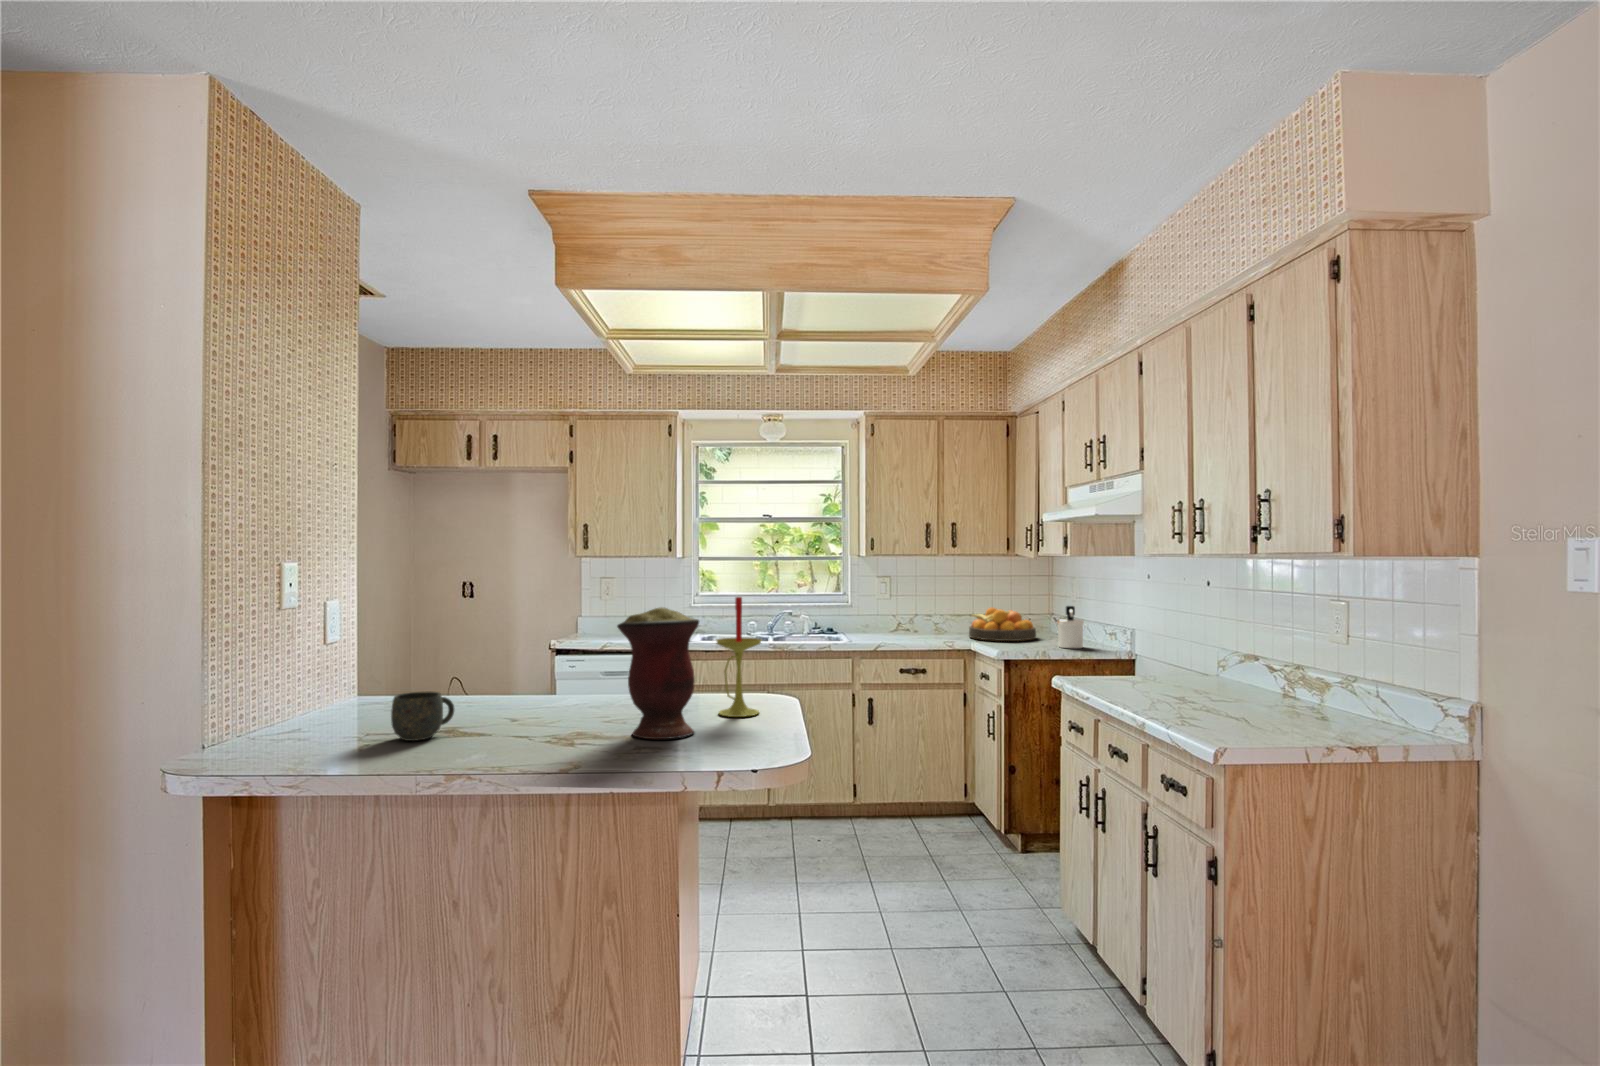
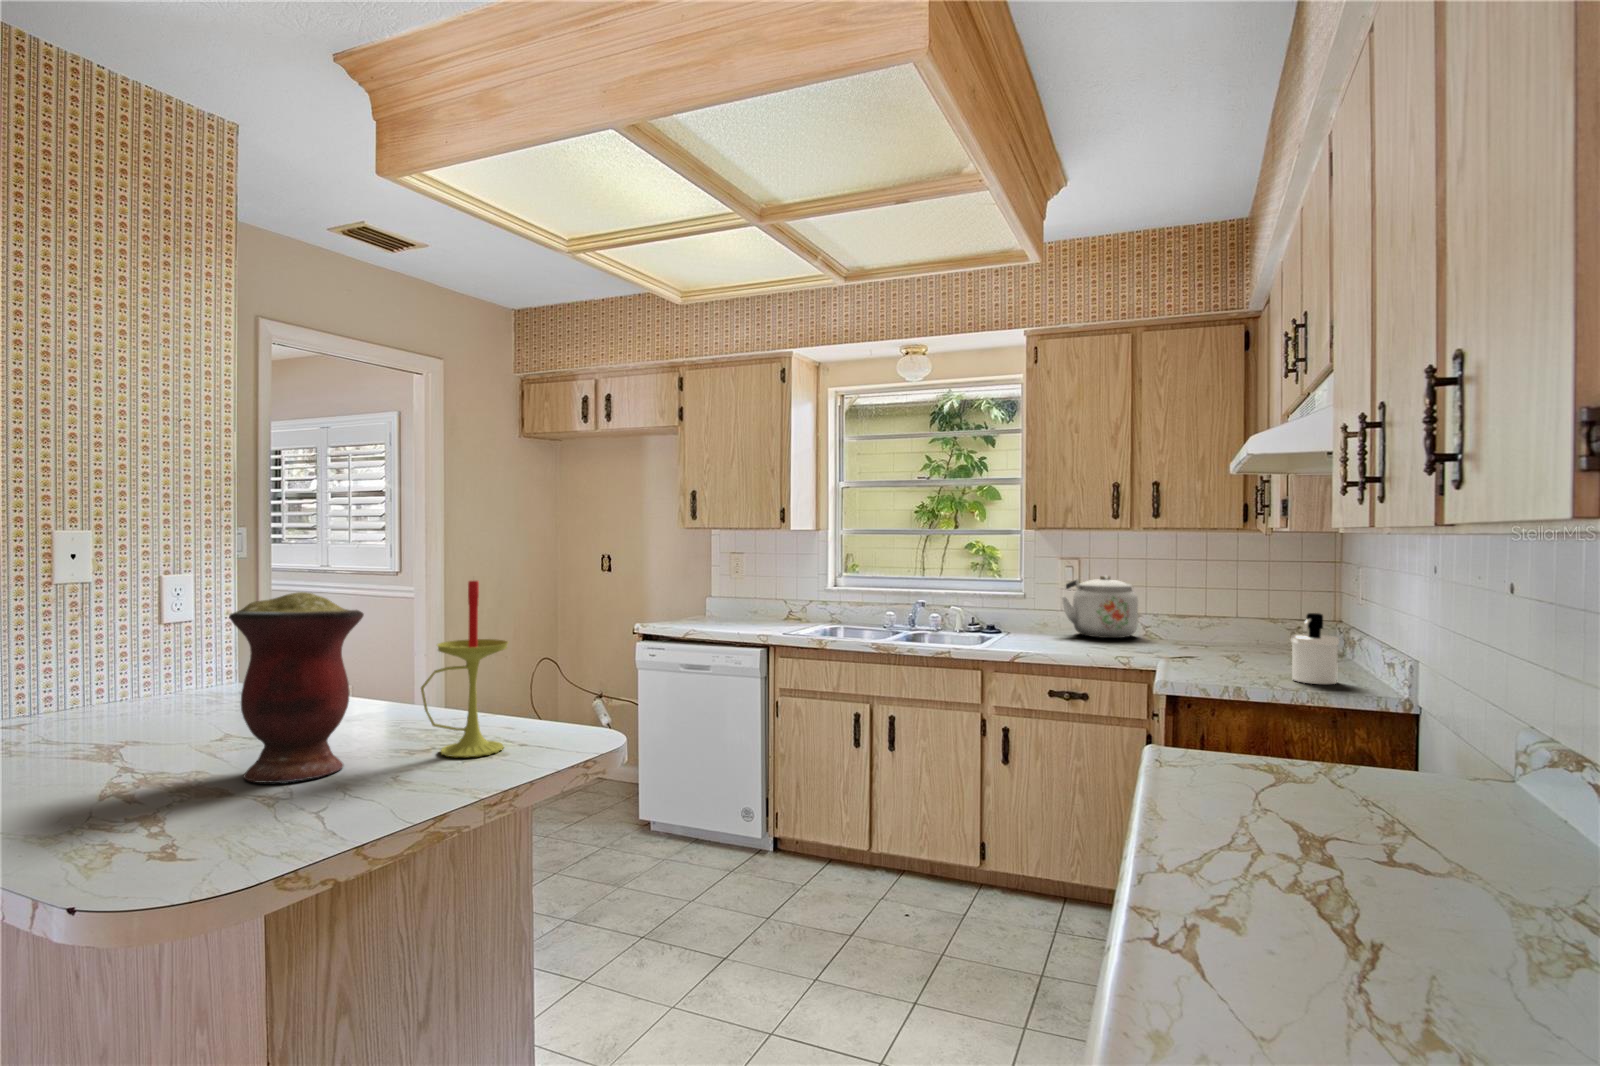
kettle: none [880,588,932,632] -> present [1062,575,1138,638]
fruit bowl: present [969,608,1036,641] -> none [1171,609,1282,663]
mug: present [391,691,455,741] -> none [50,682,142,742]

